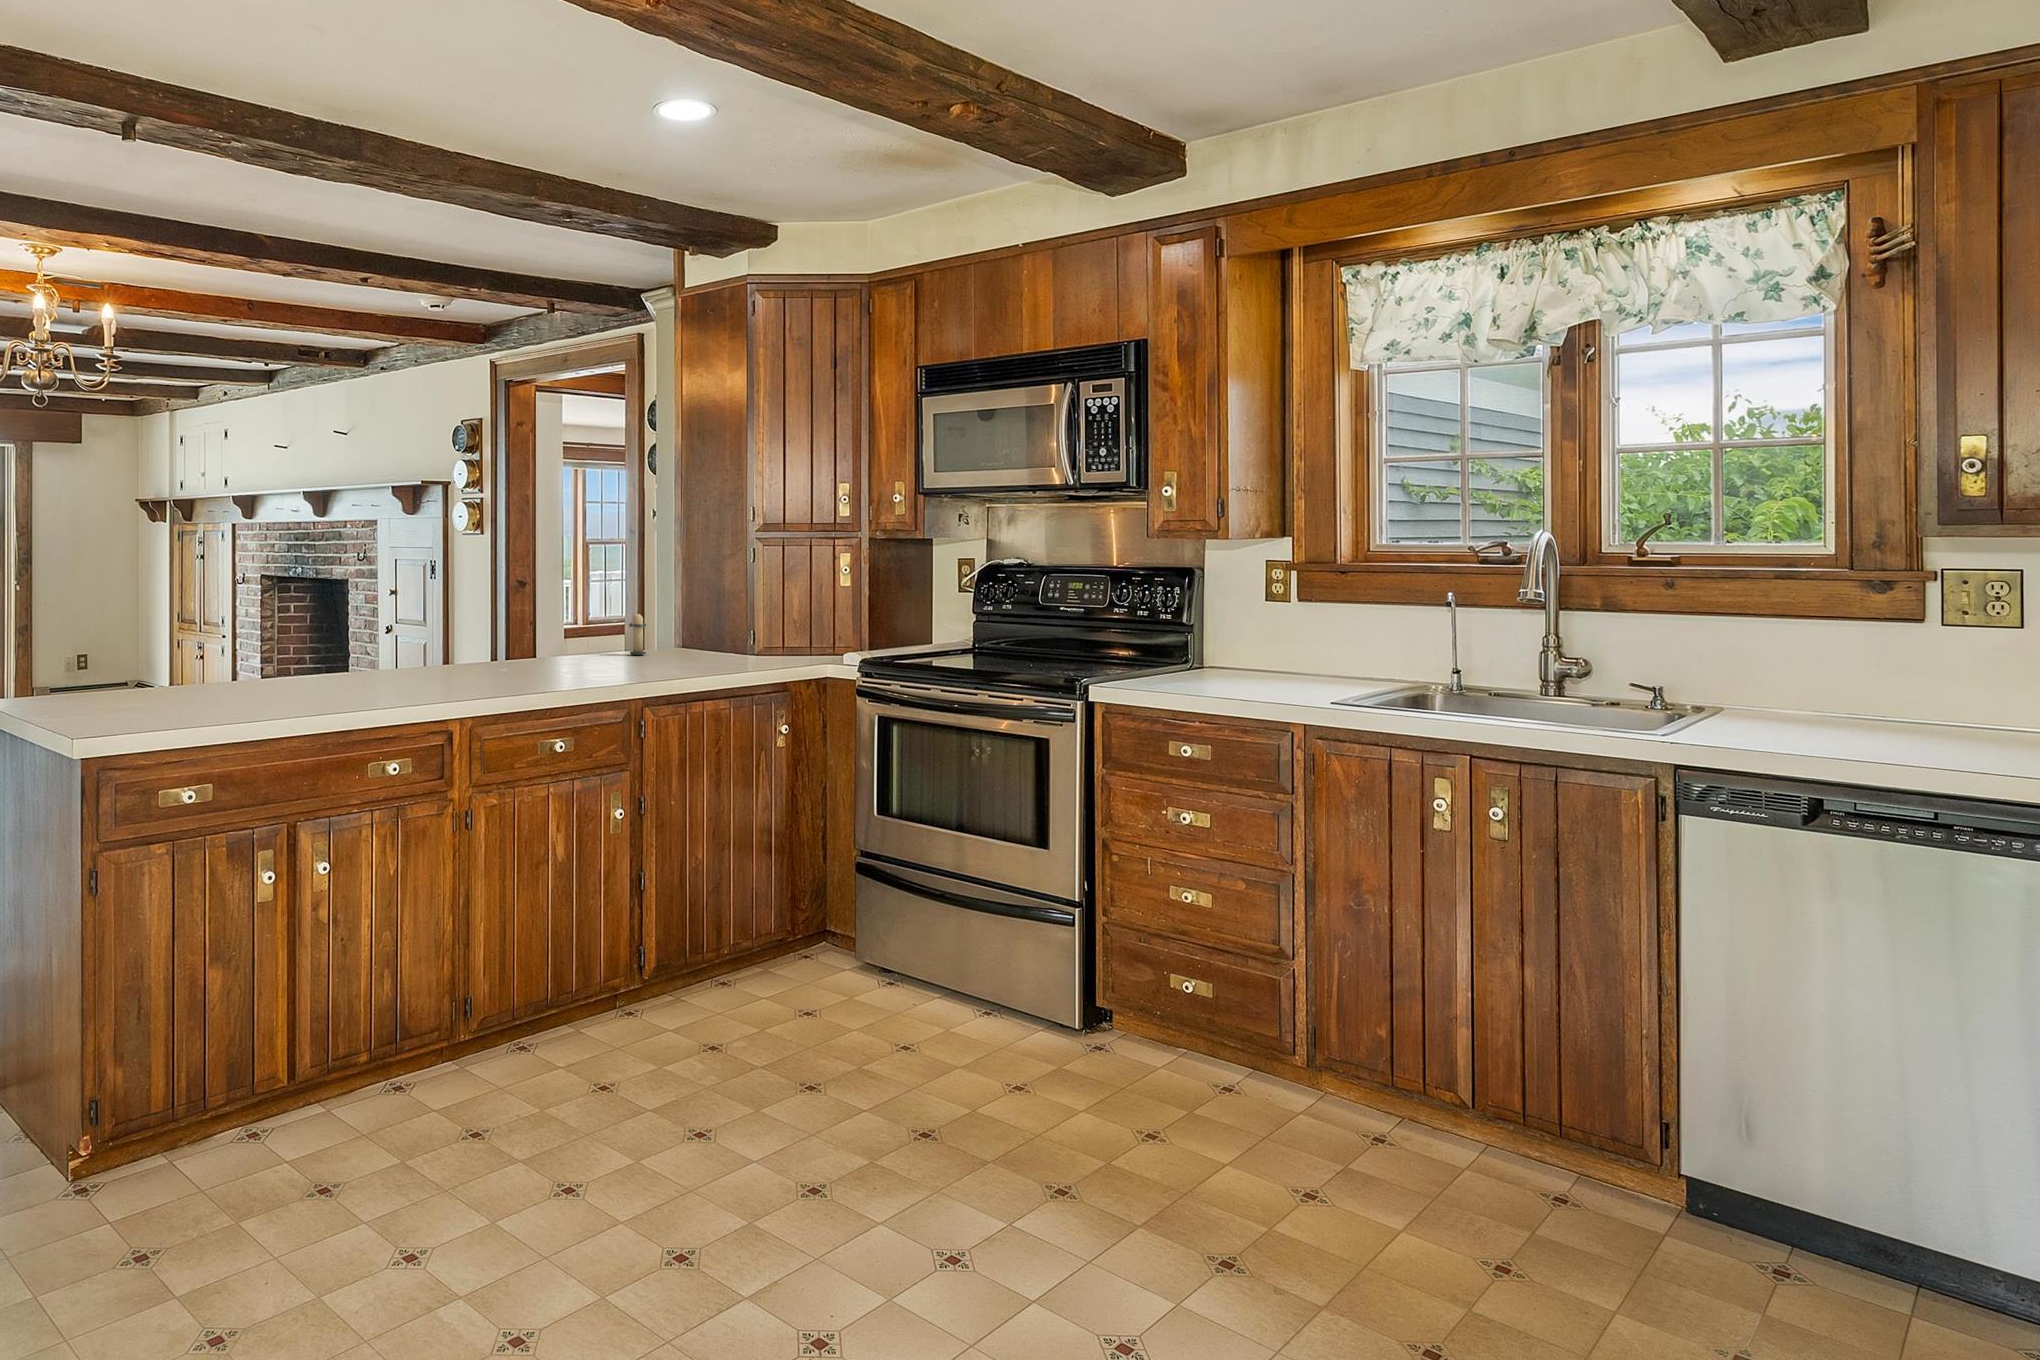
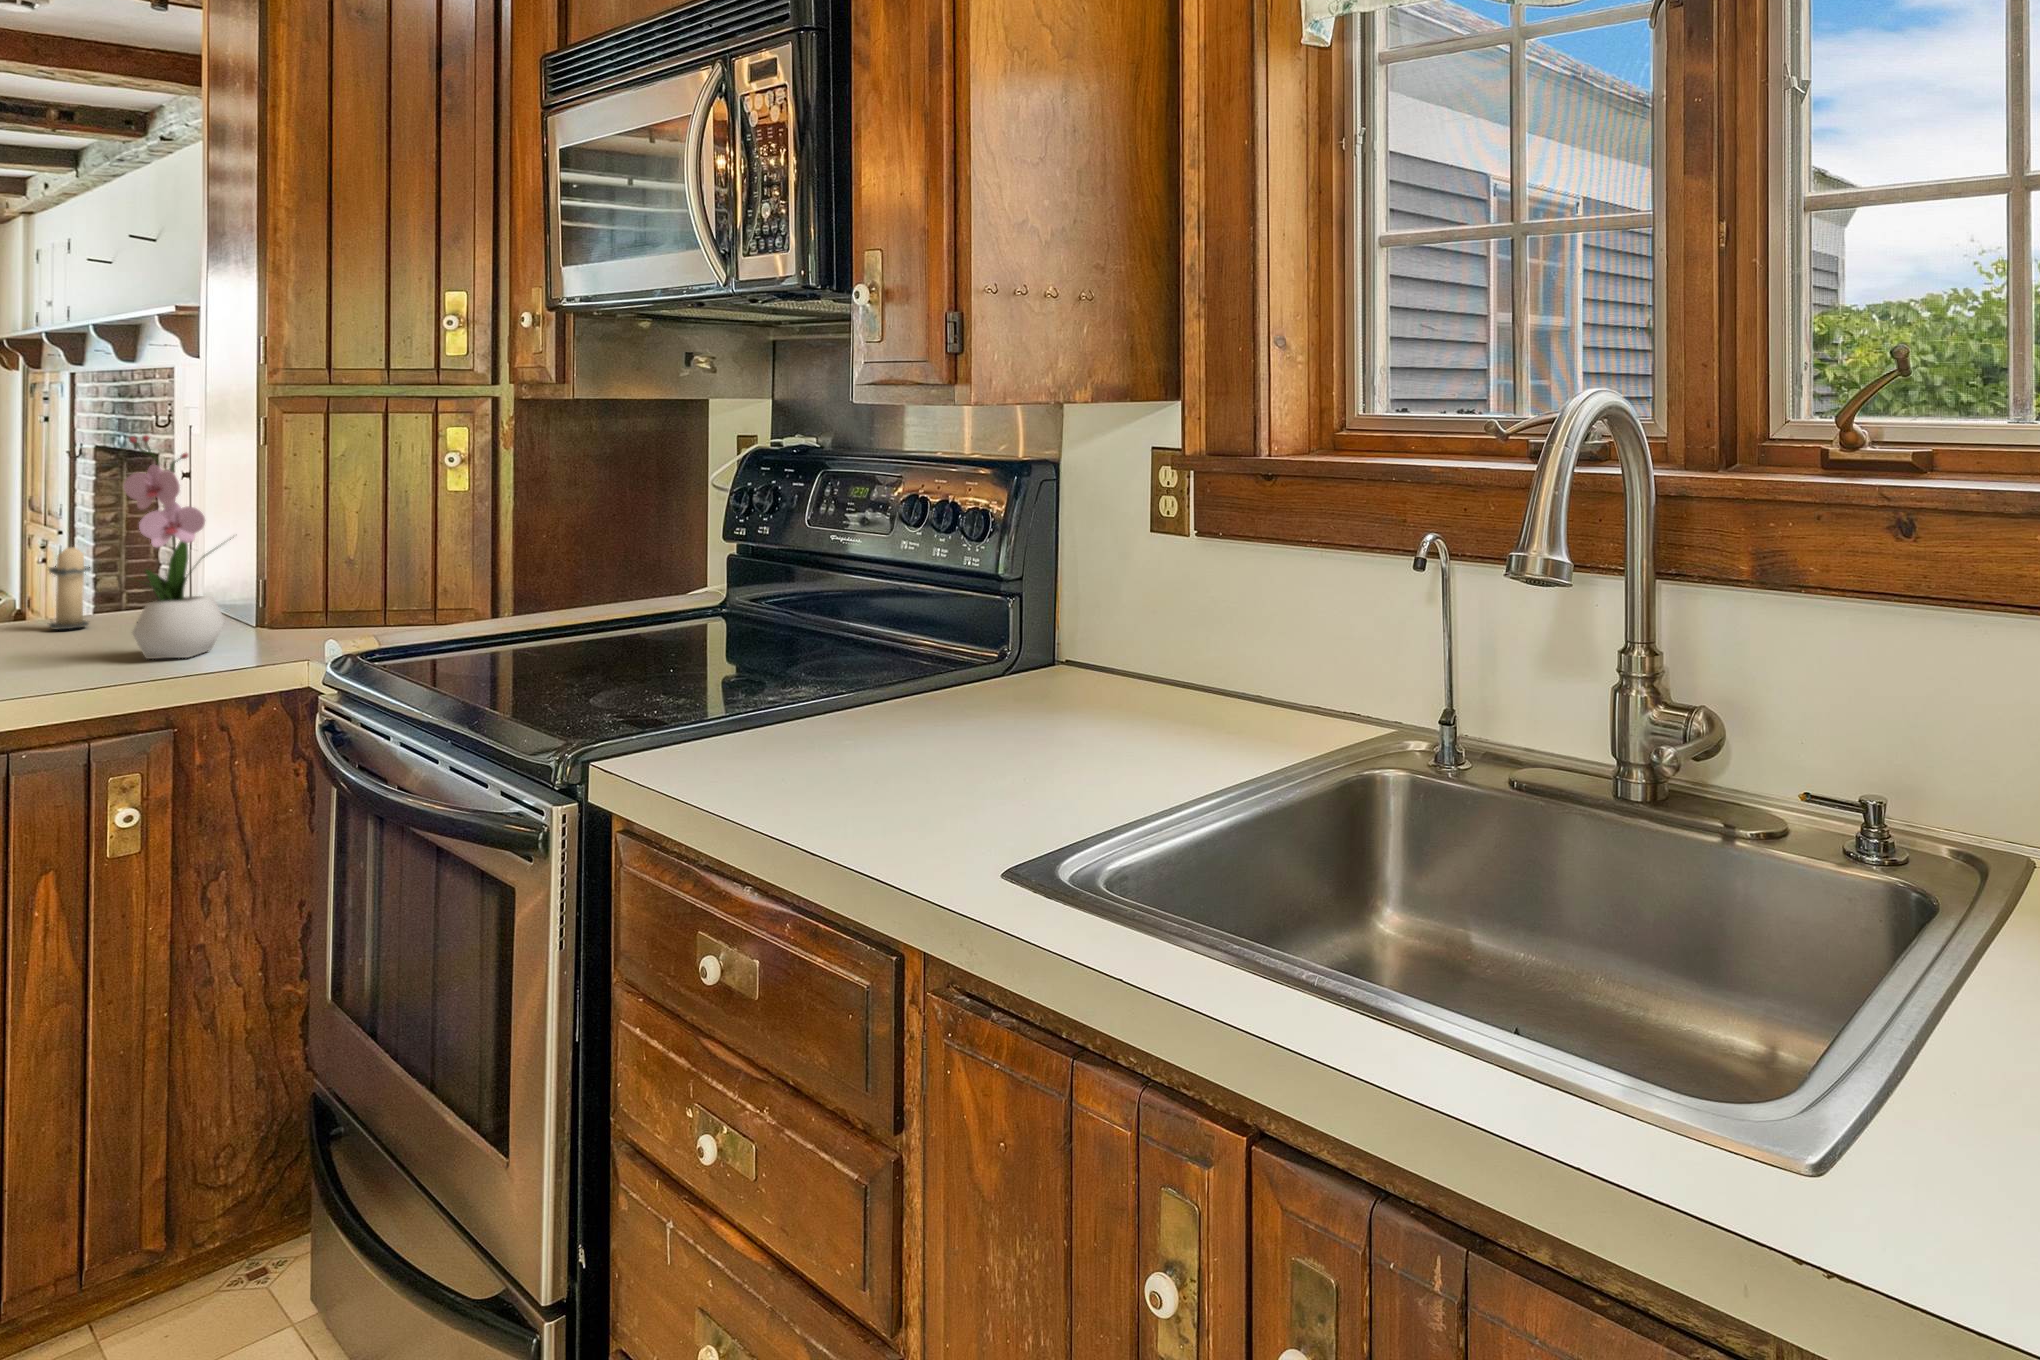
flower arrangement: none [714,556,752,664] -> present [123,435,231,659]

